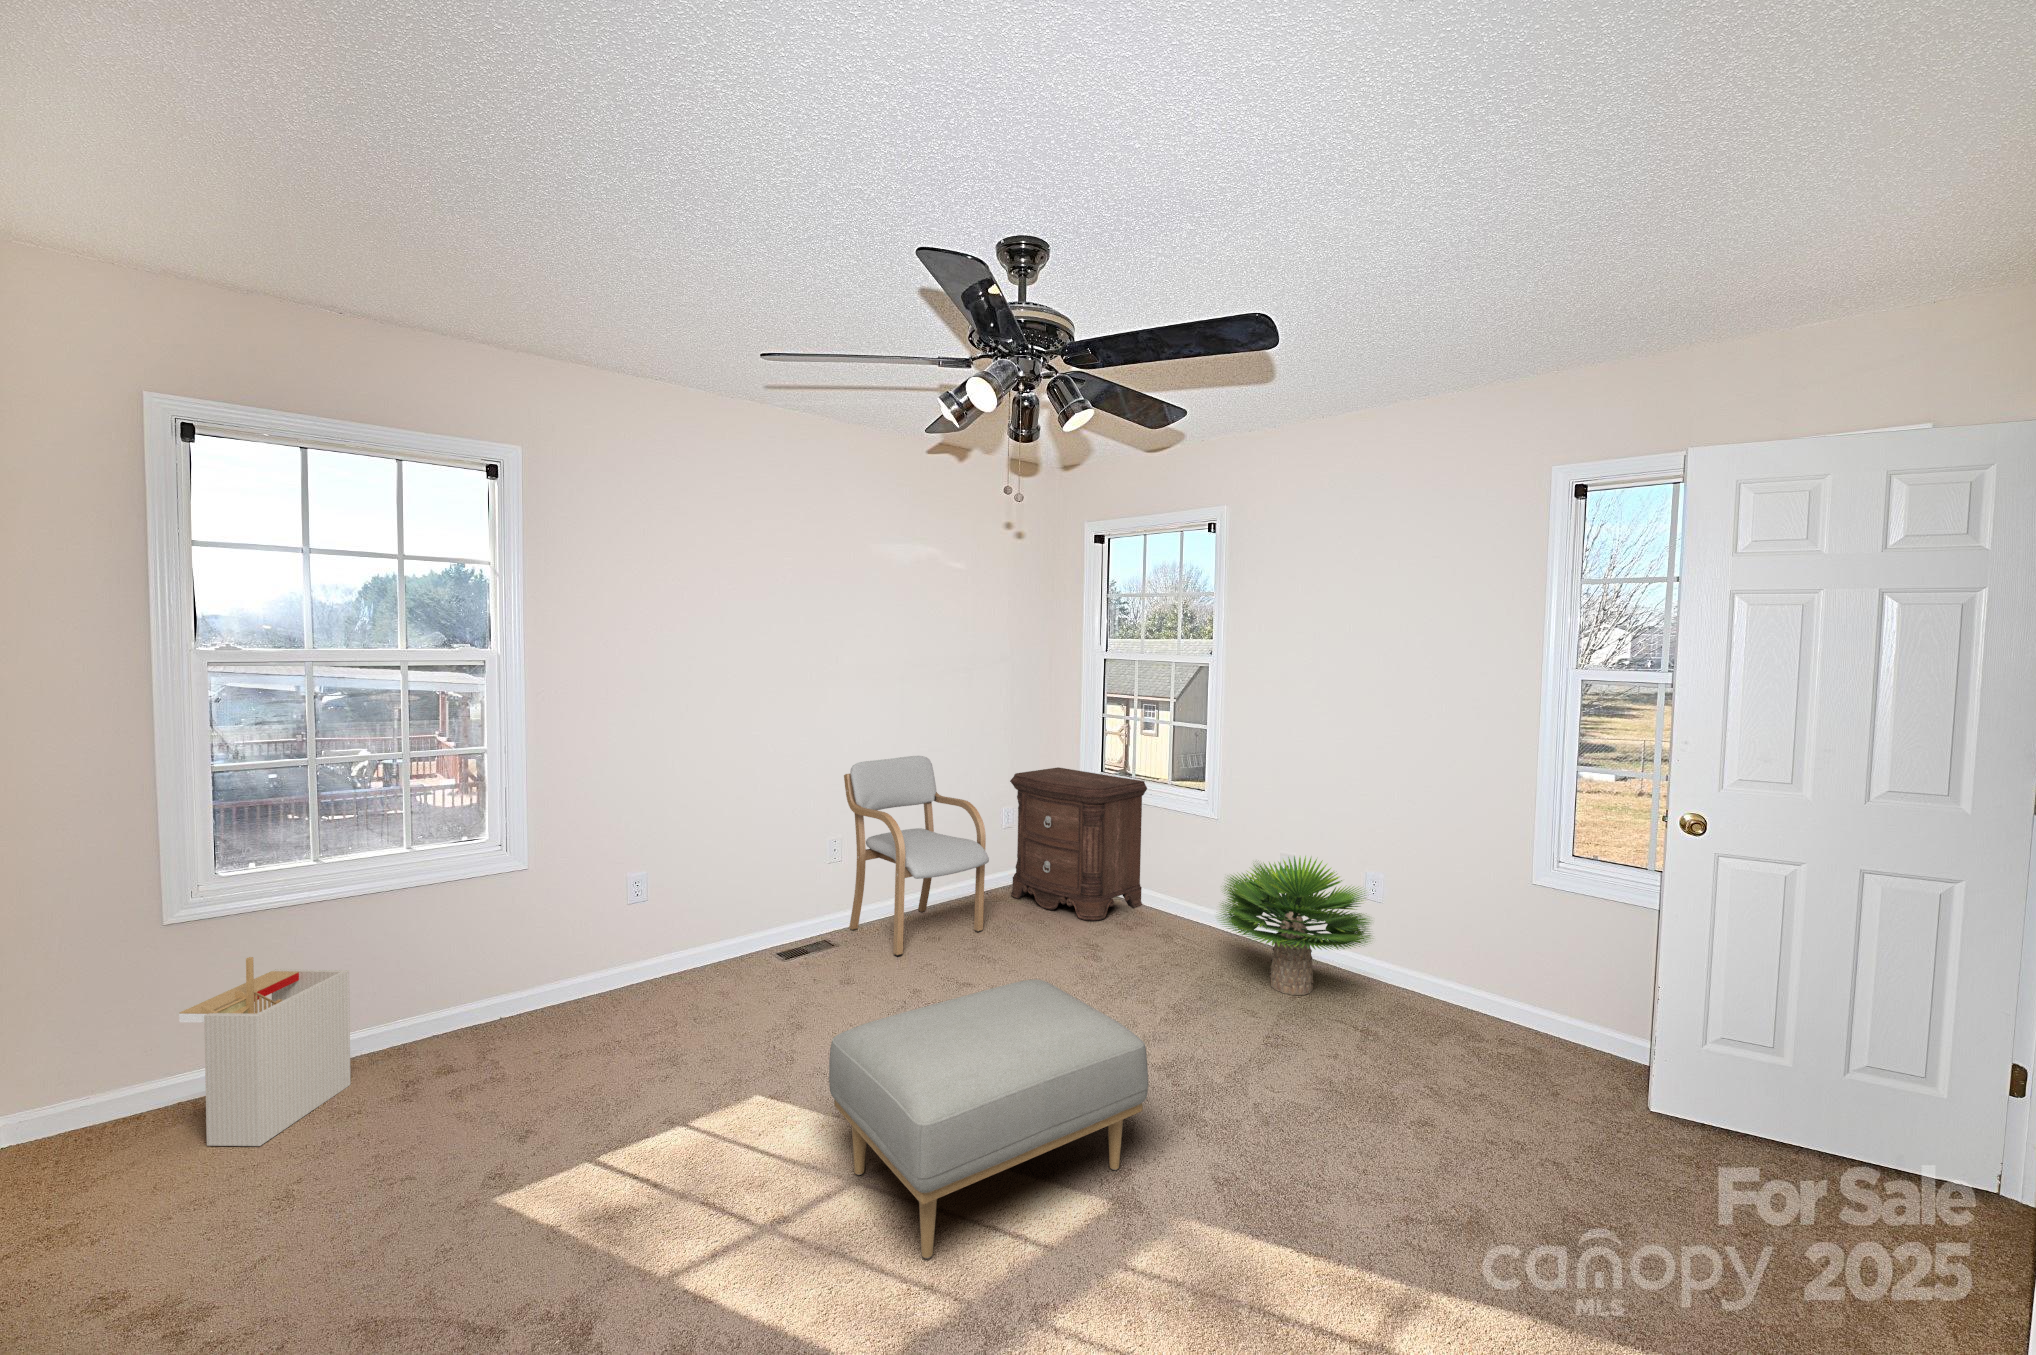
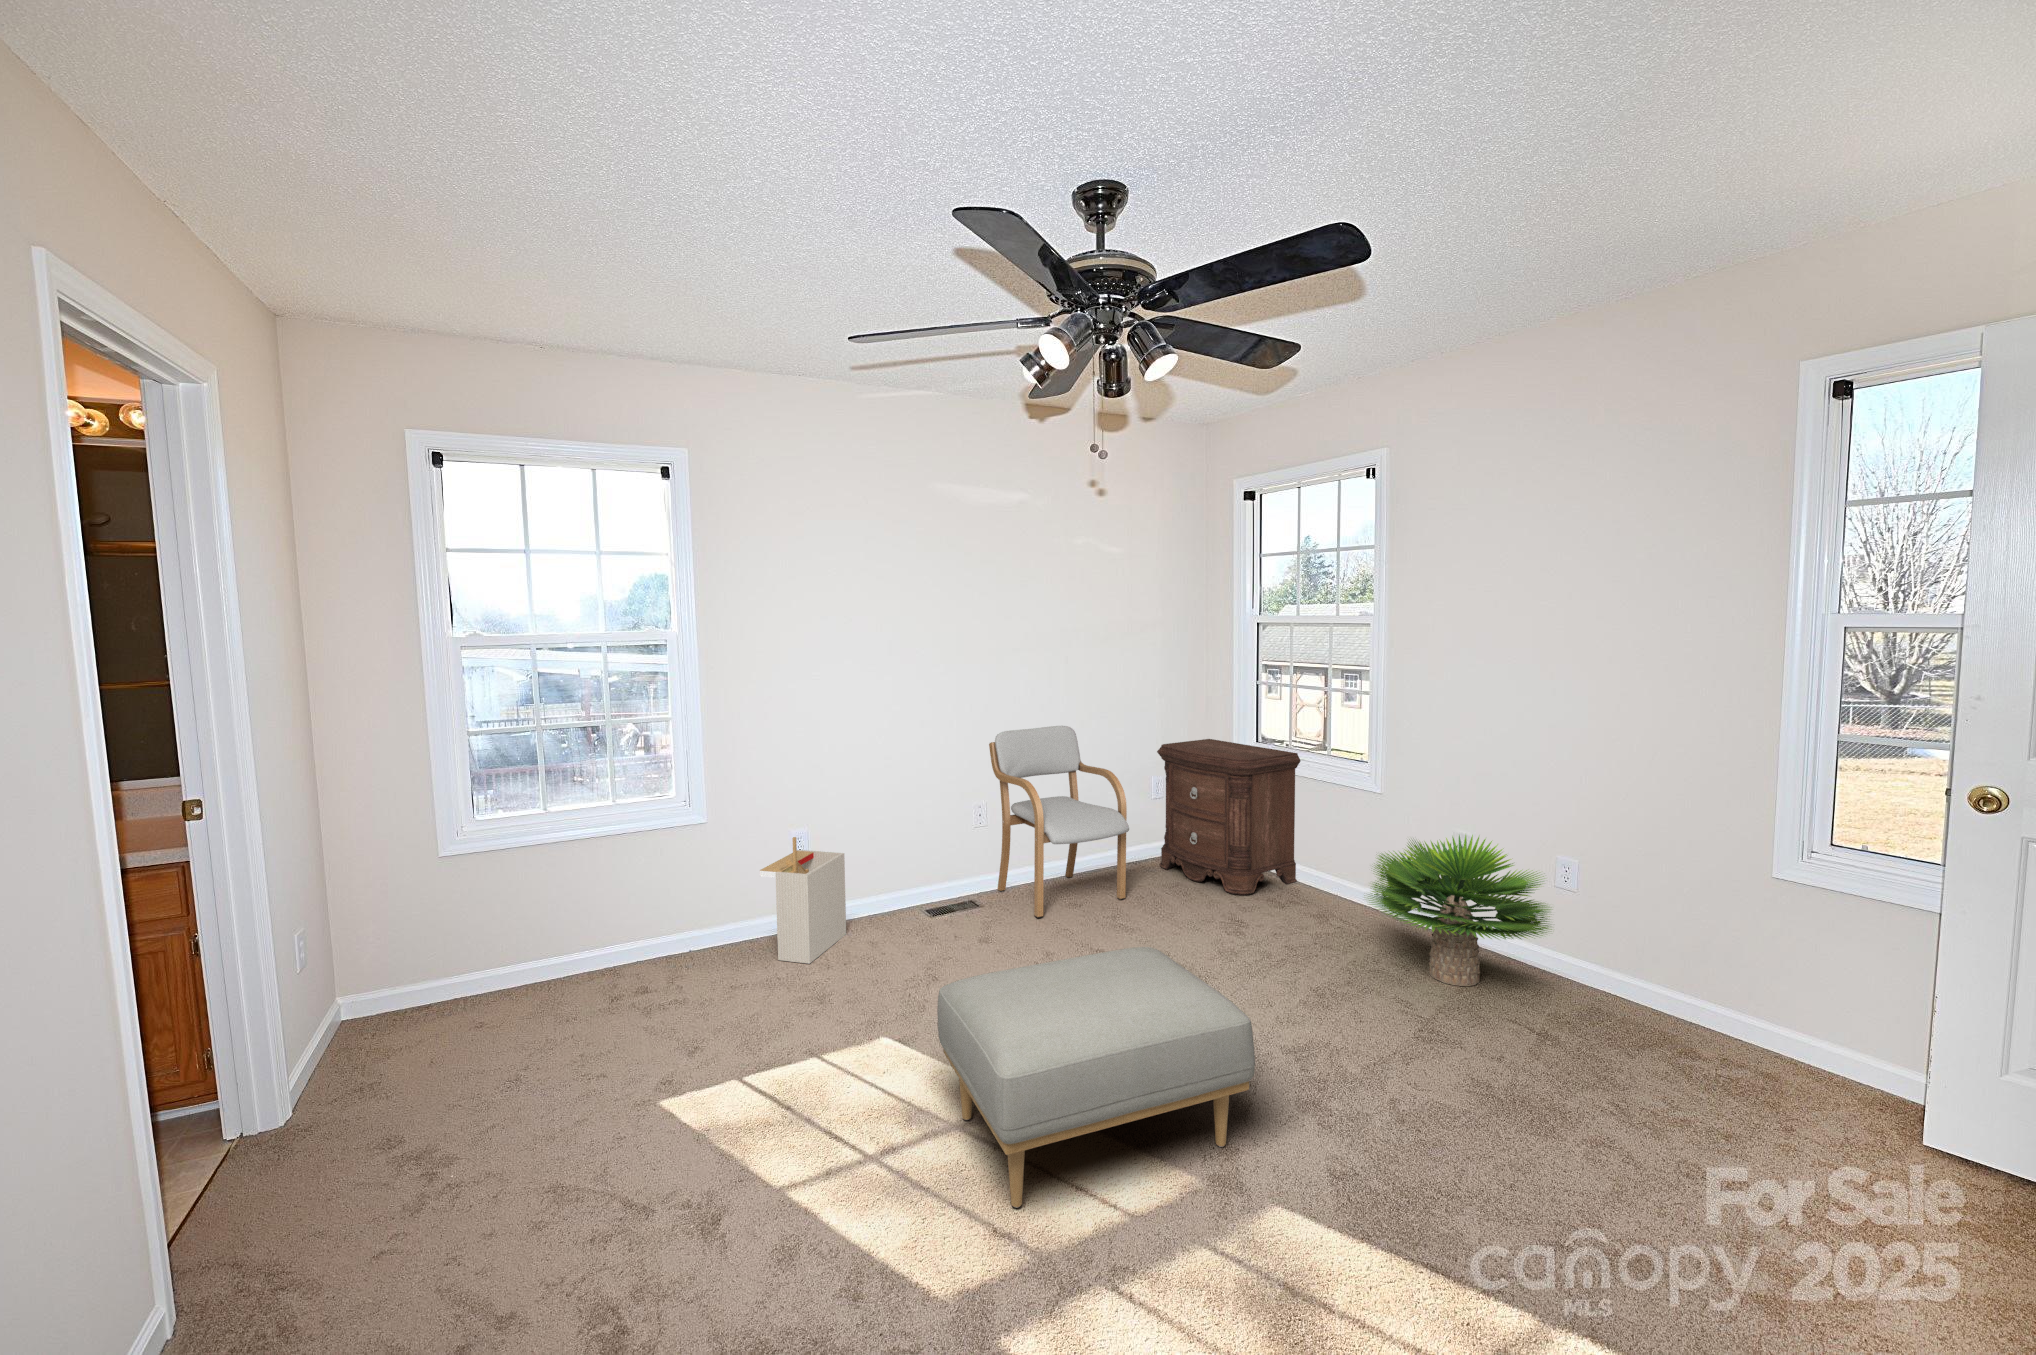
storage bin: present [179,957,351,1146] -> present [760,837,846,964]

